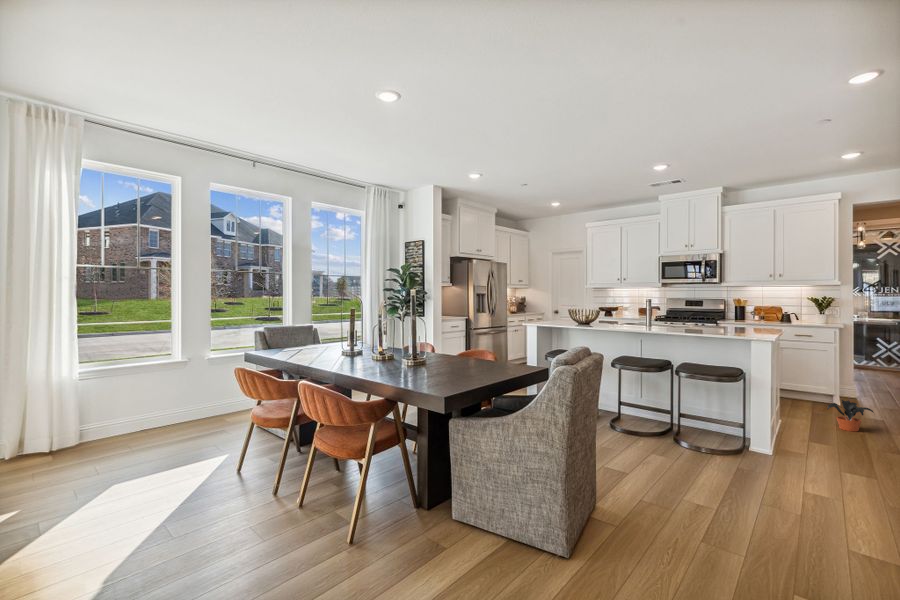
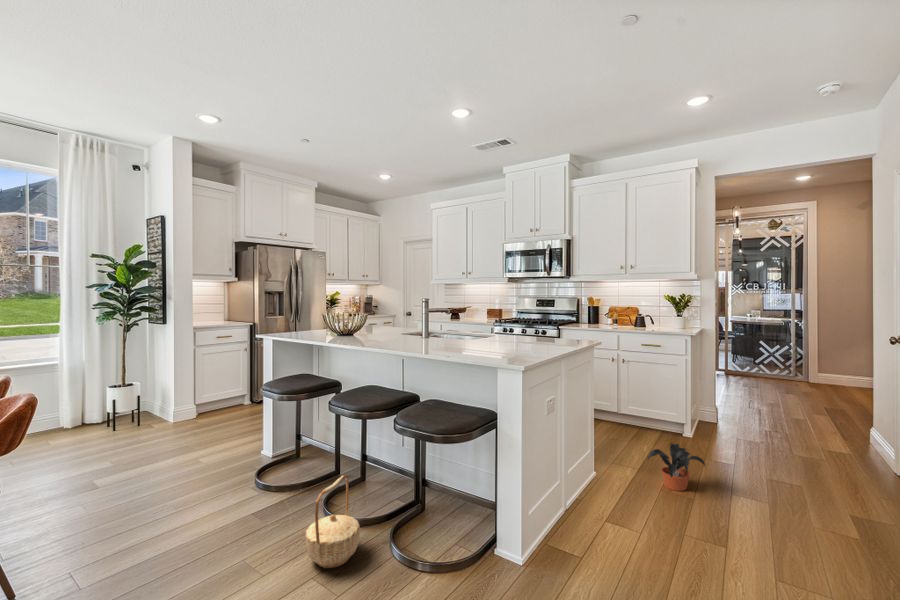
basket: none [633,402,667,452] -> present [306,475,360,568]

